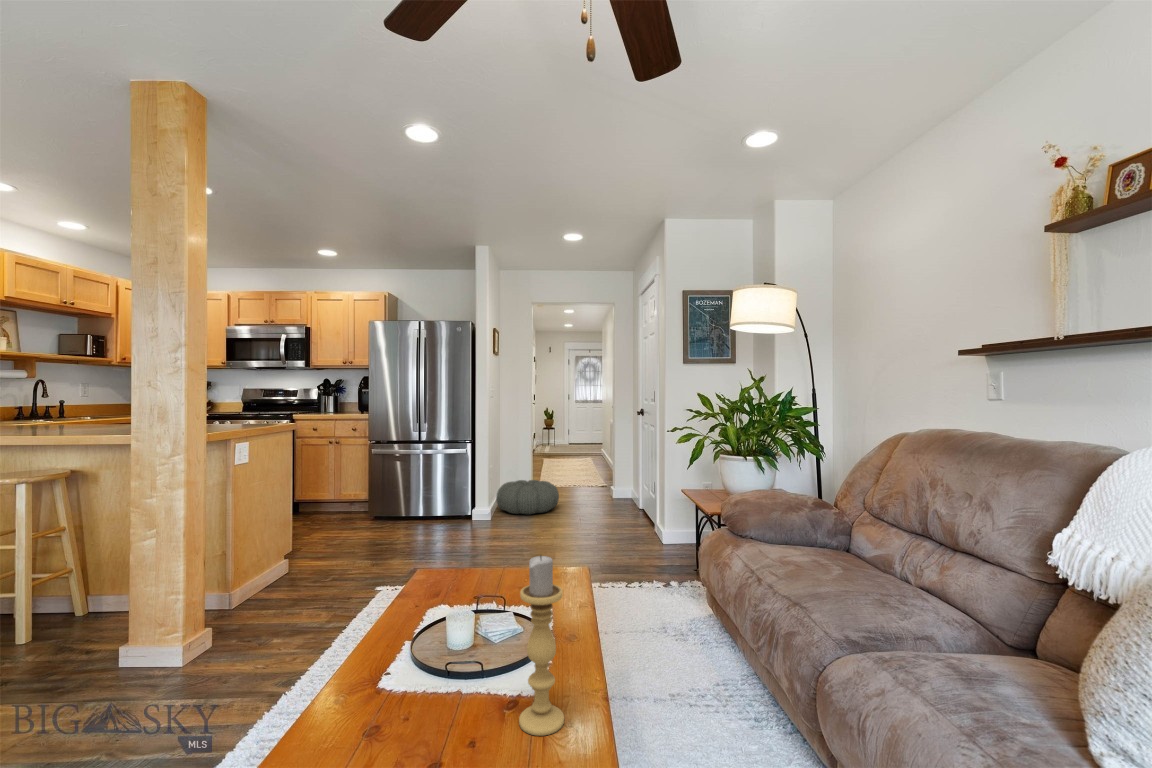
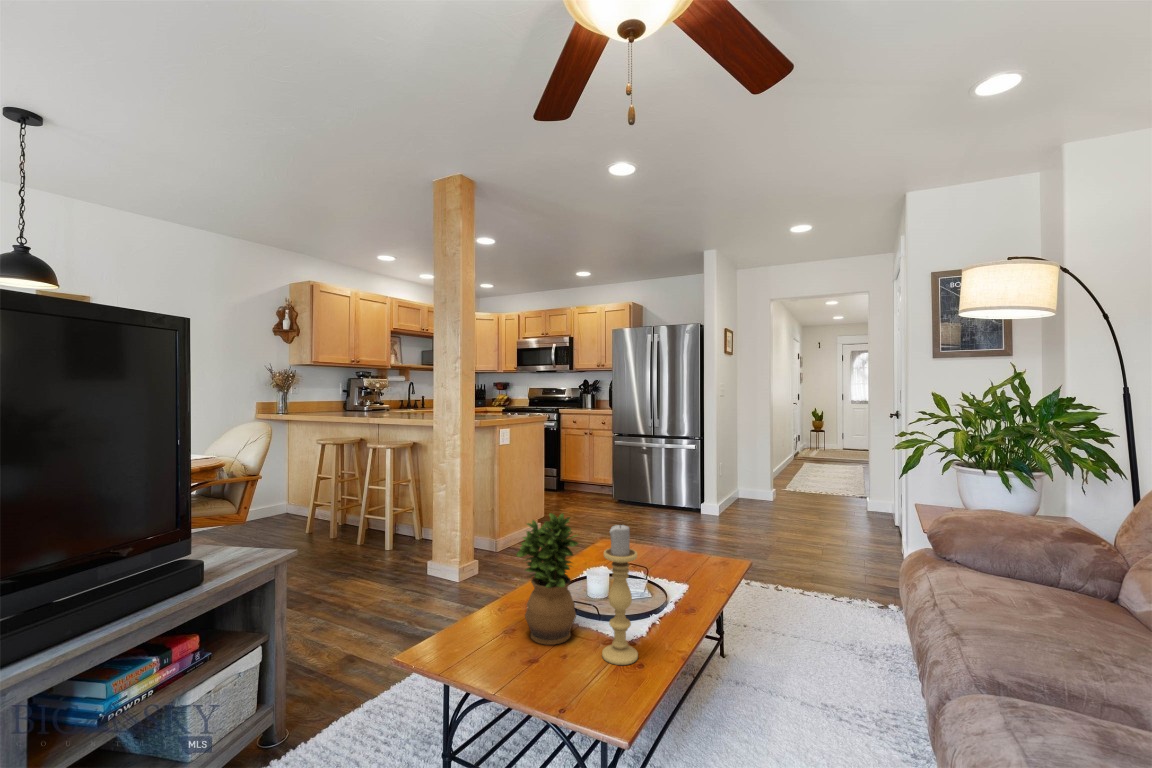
pouf: present [496,480,559,514] -> none [729,482,796,516]
potted plant: none [385,551,473,738] -> present [516,513,578,645]

